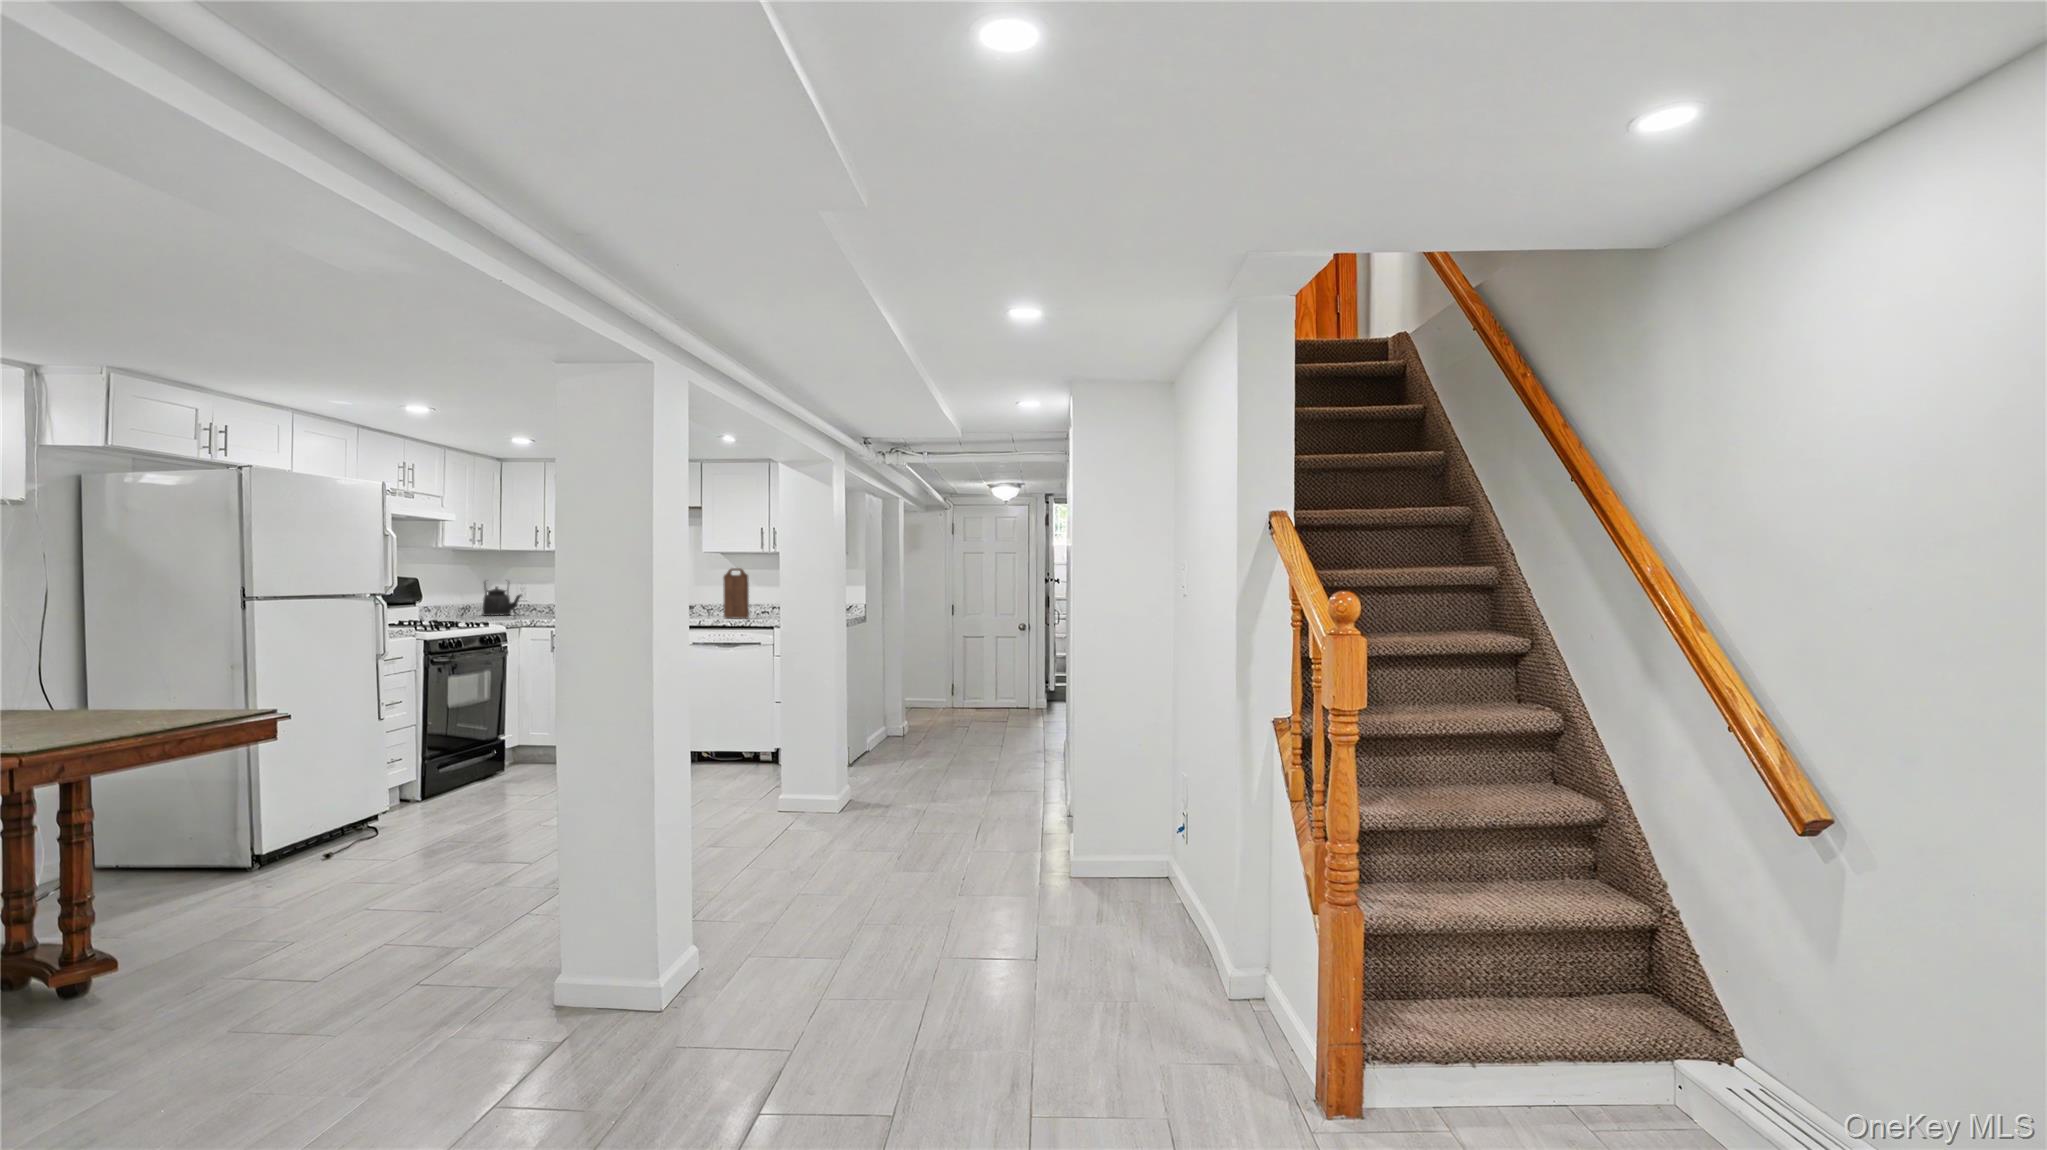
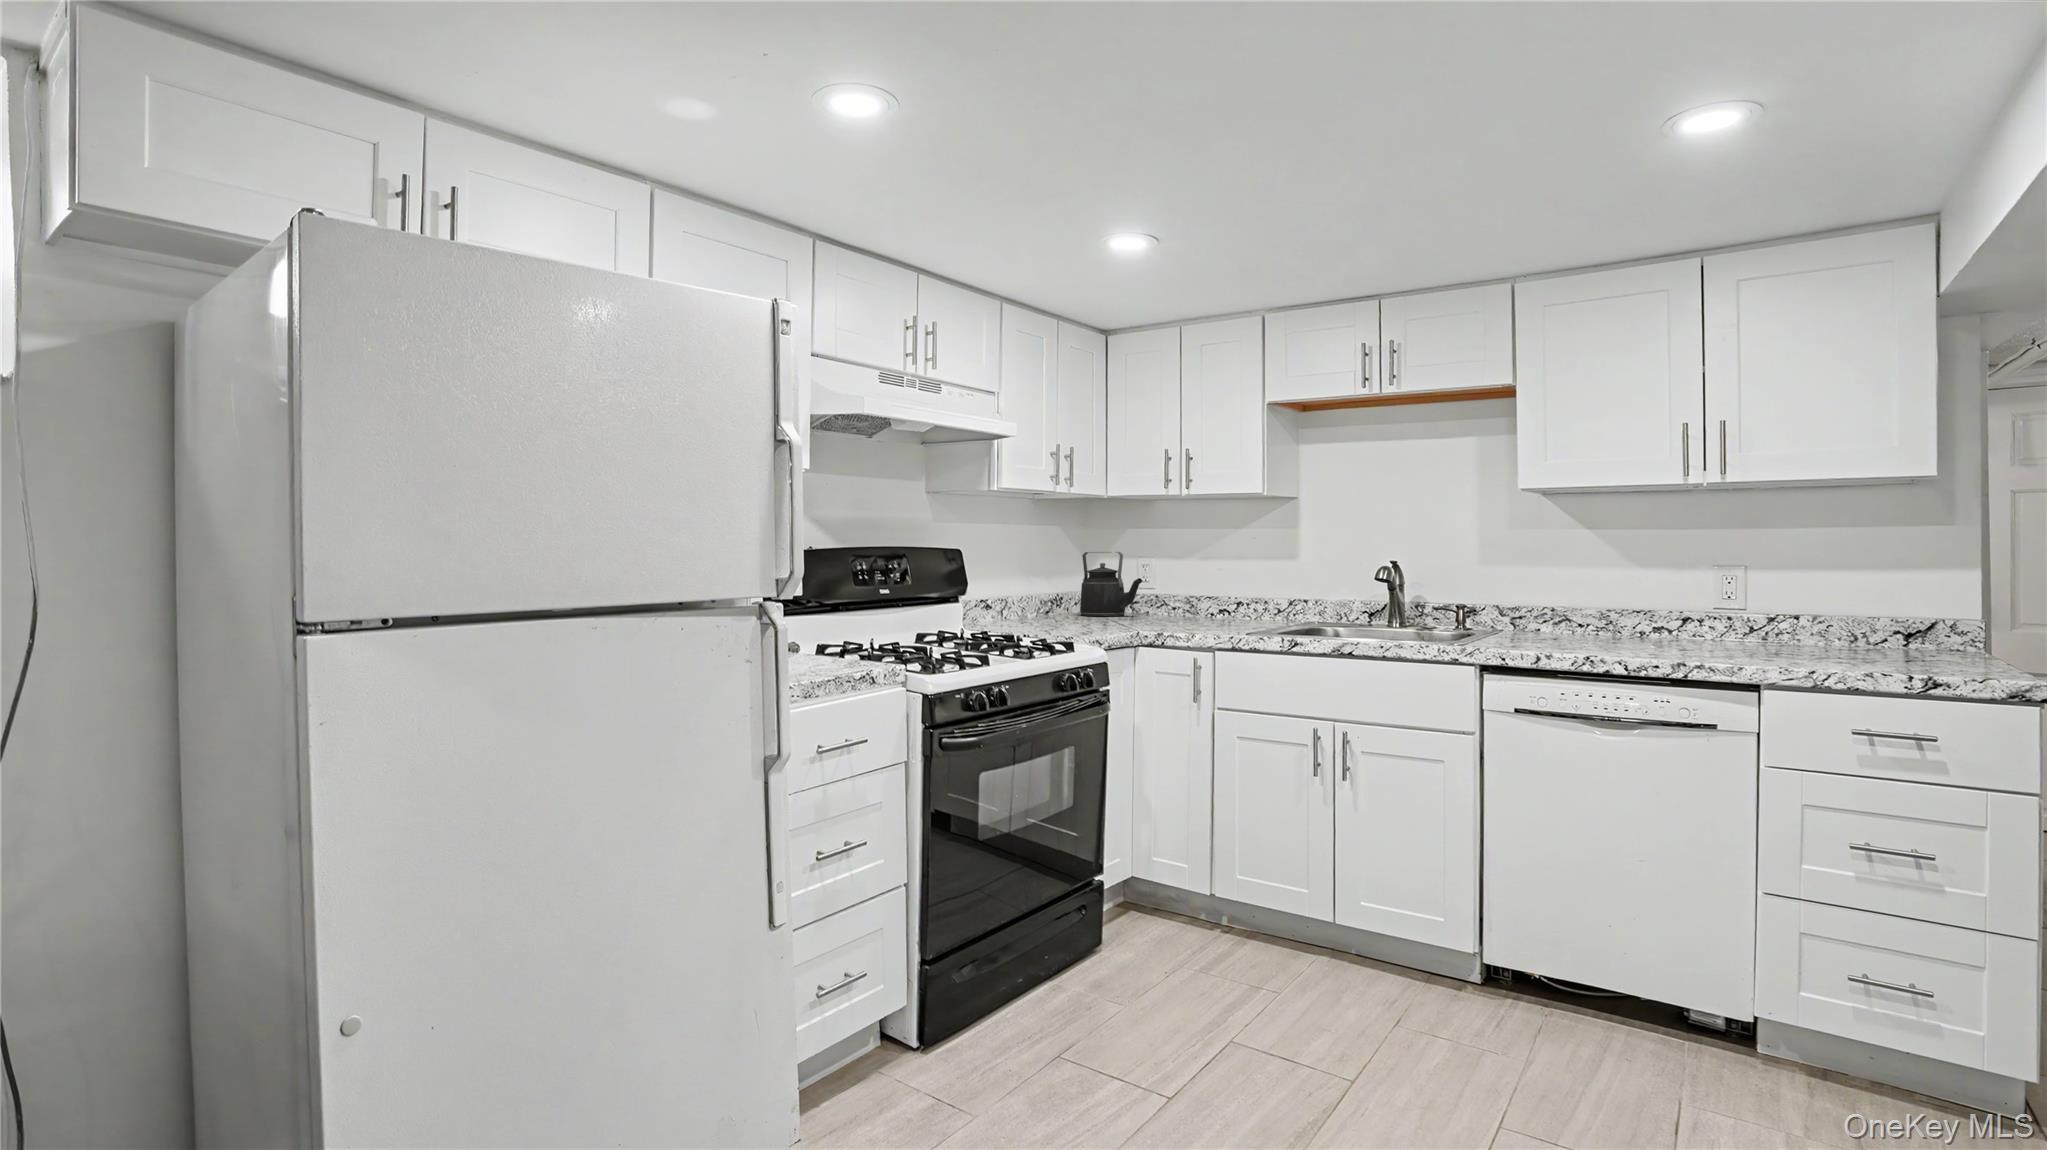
cutting board: present [723,568,749,618] -> none [1582,522,1661,653]

